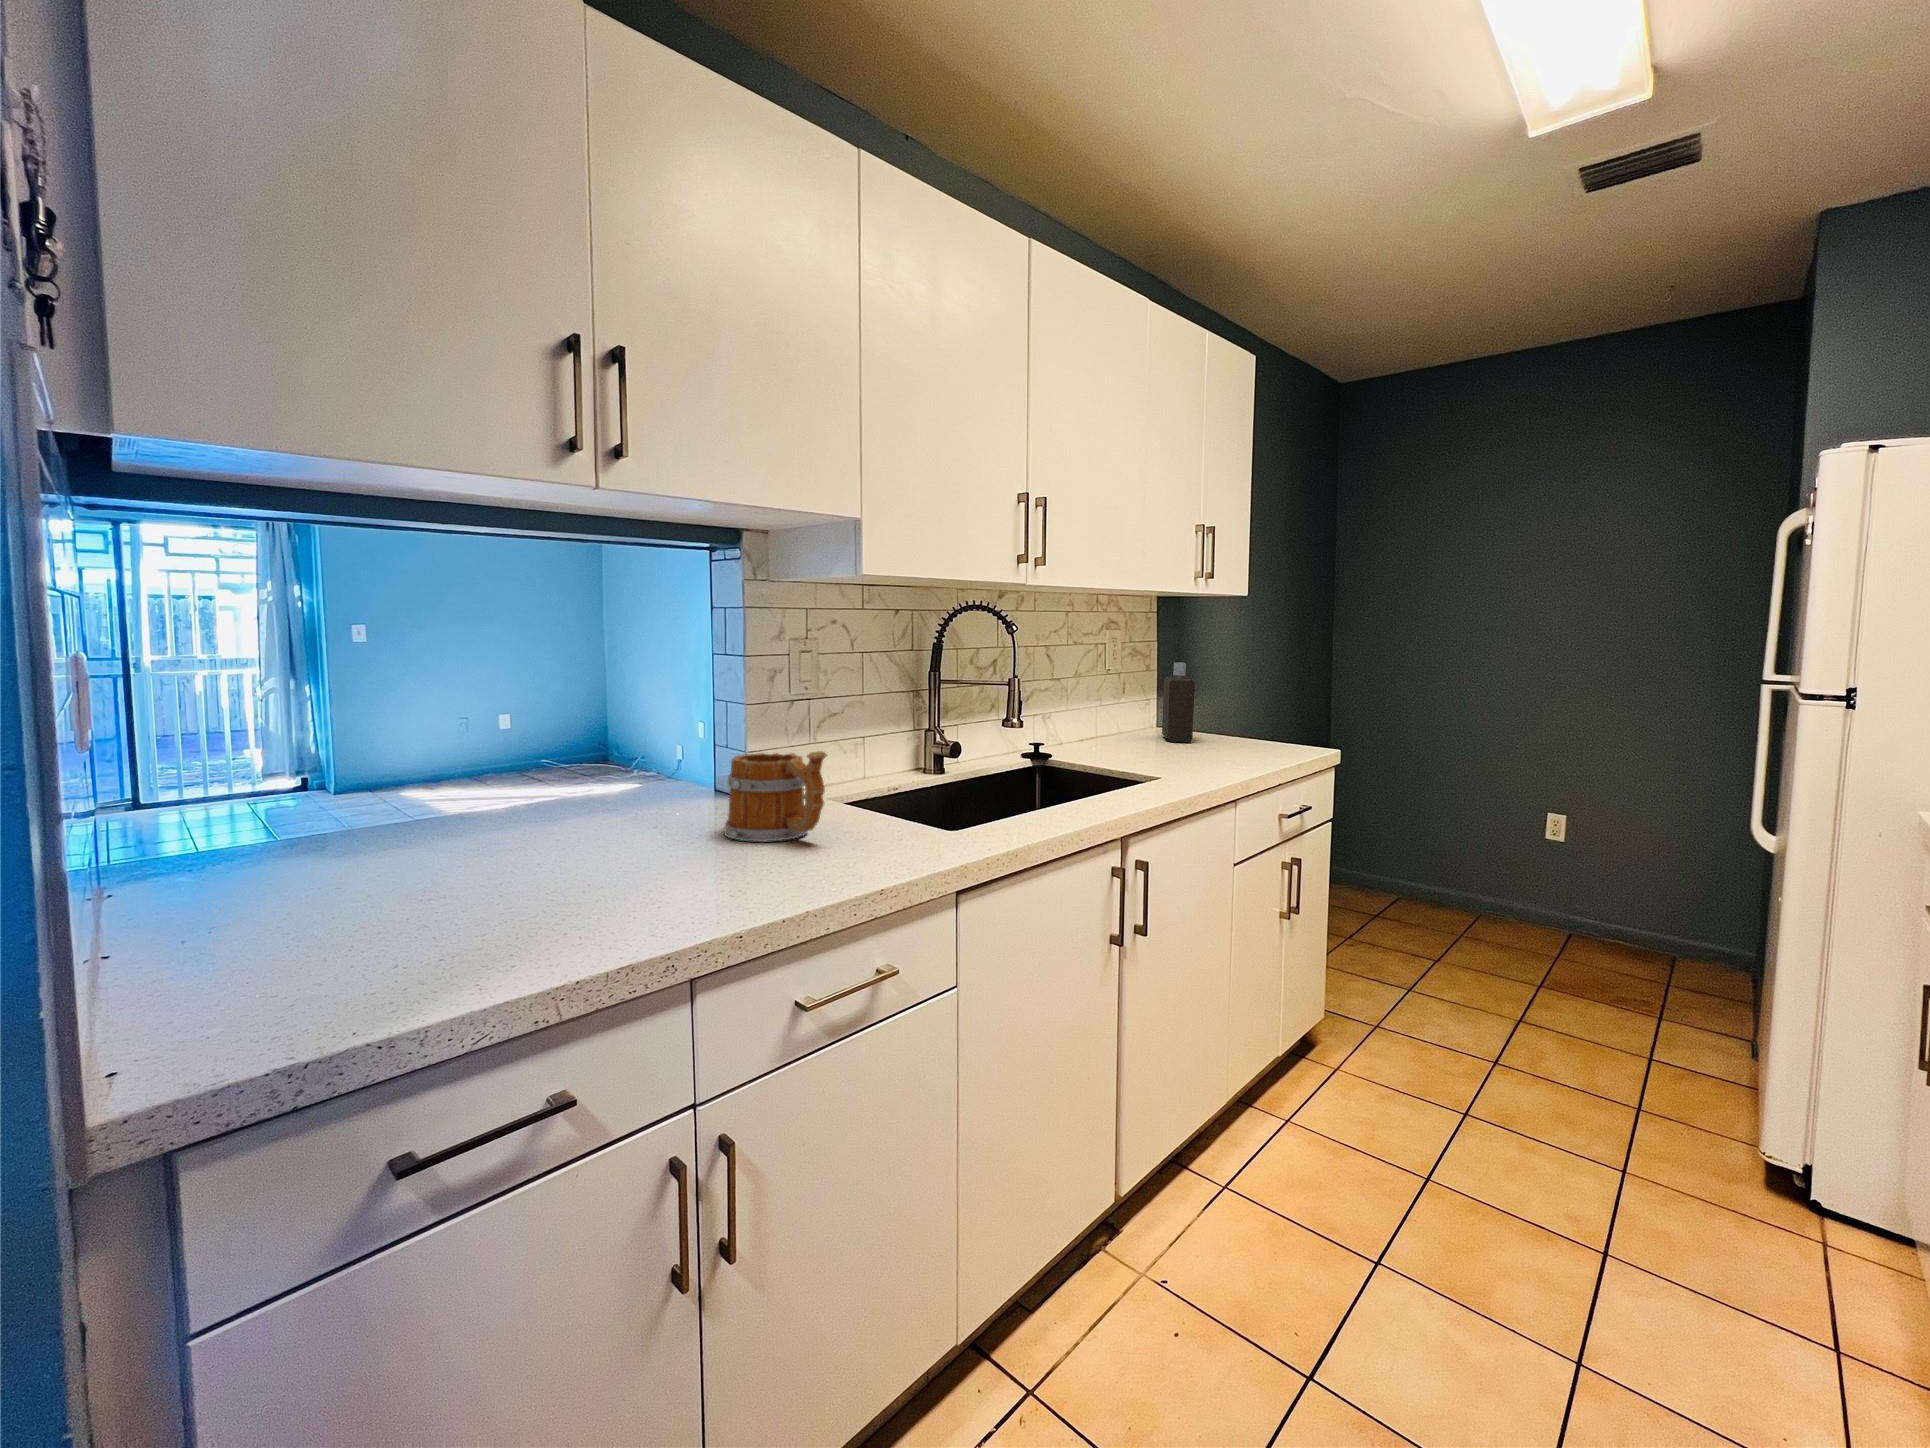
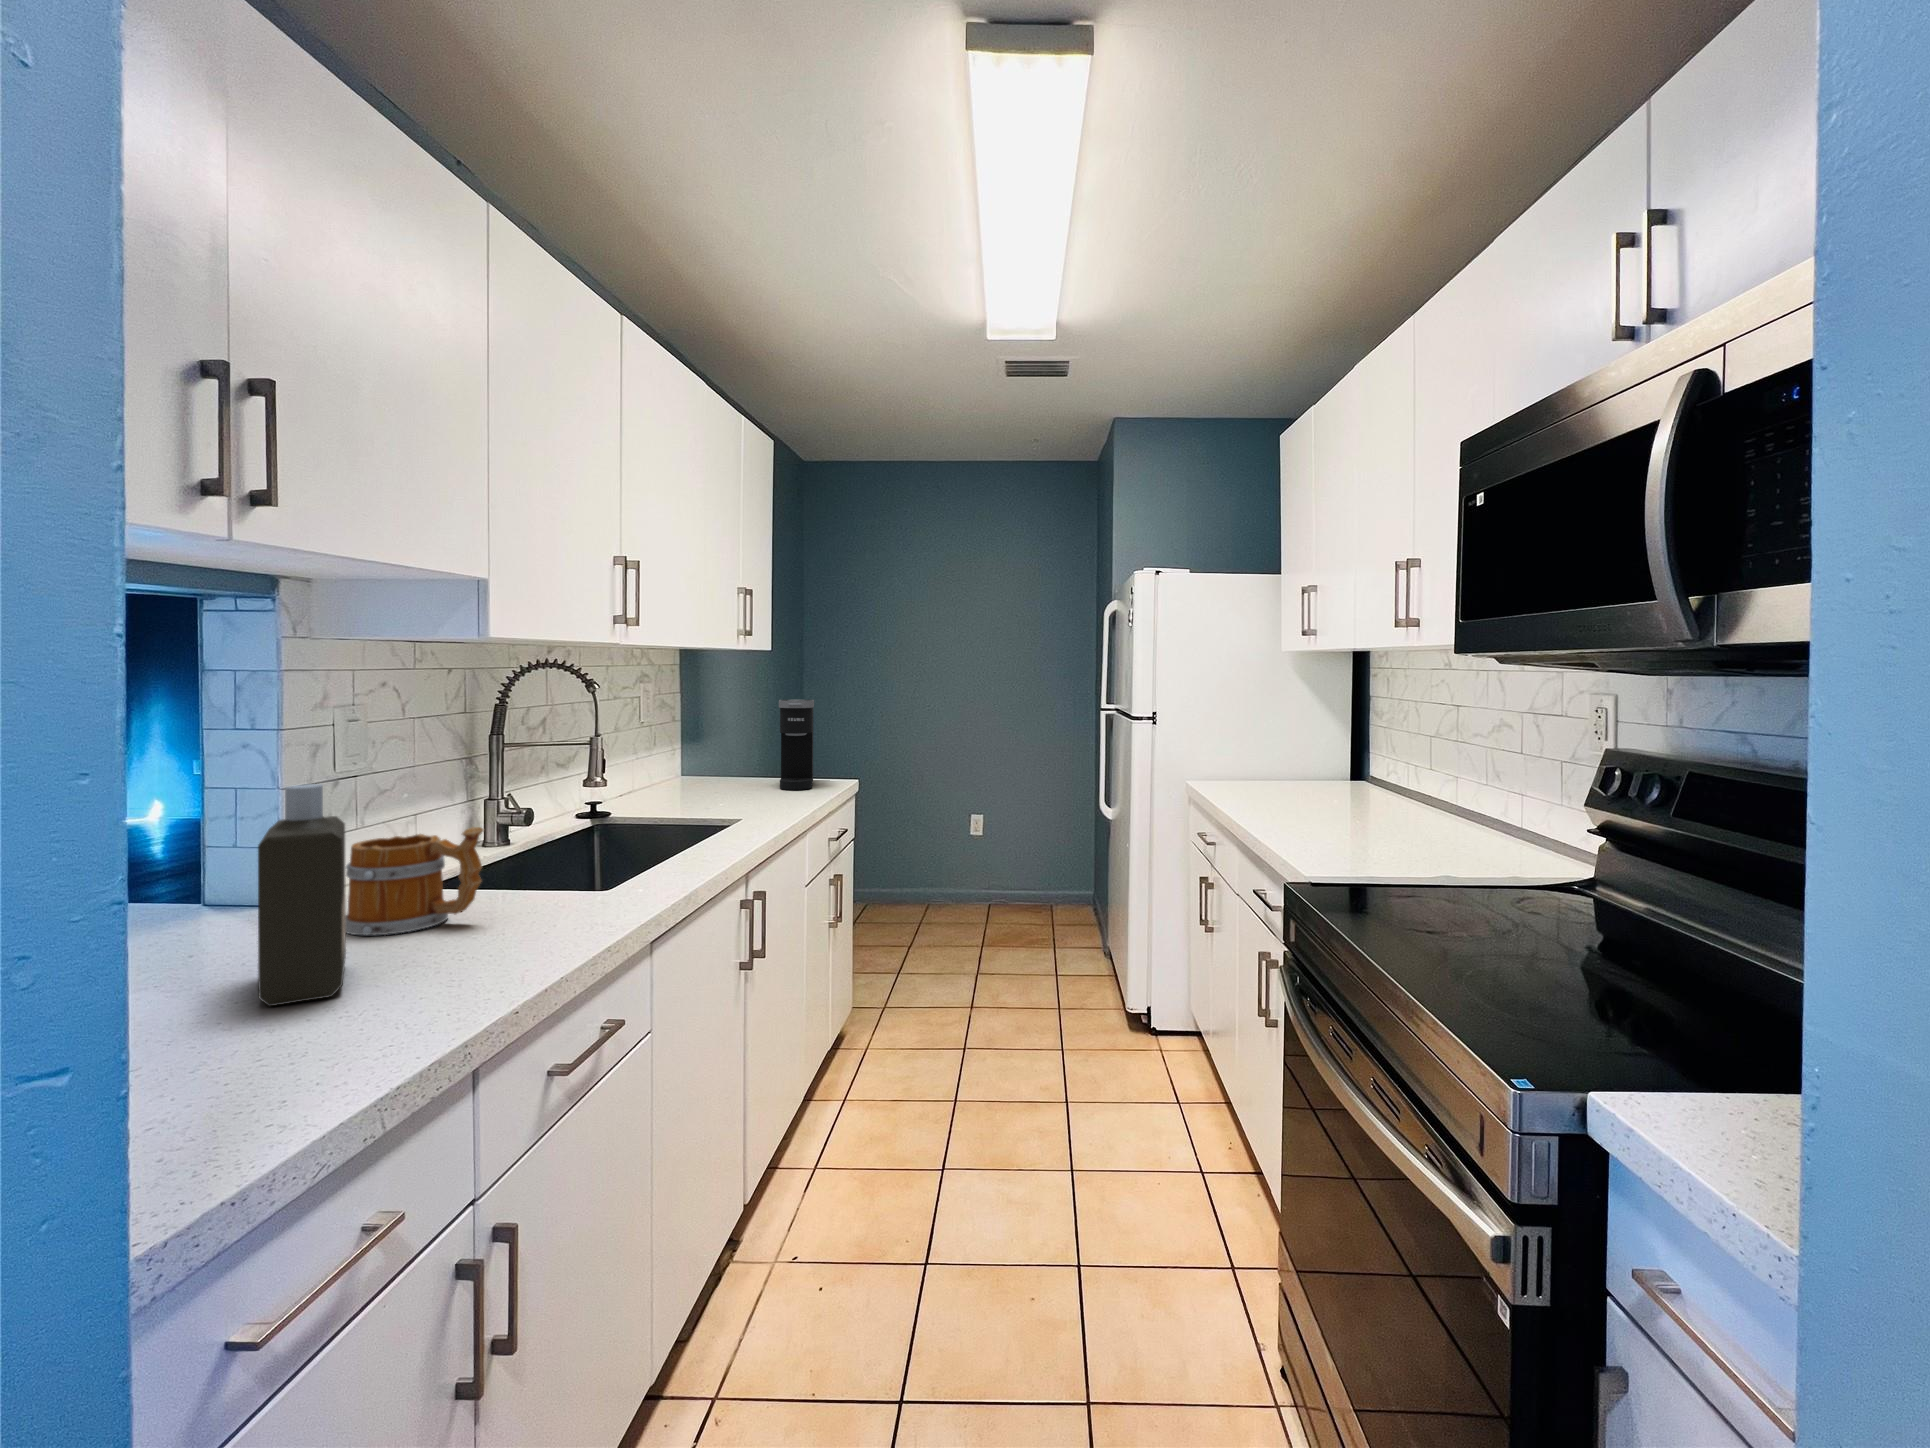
coffee maker: none [1246,653,1295,756] -> present [779,700,814,790]
bottle: present [1162,663,1195,742] -> present [258,784,346,1006]

